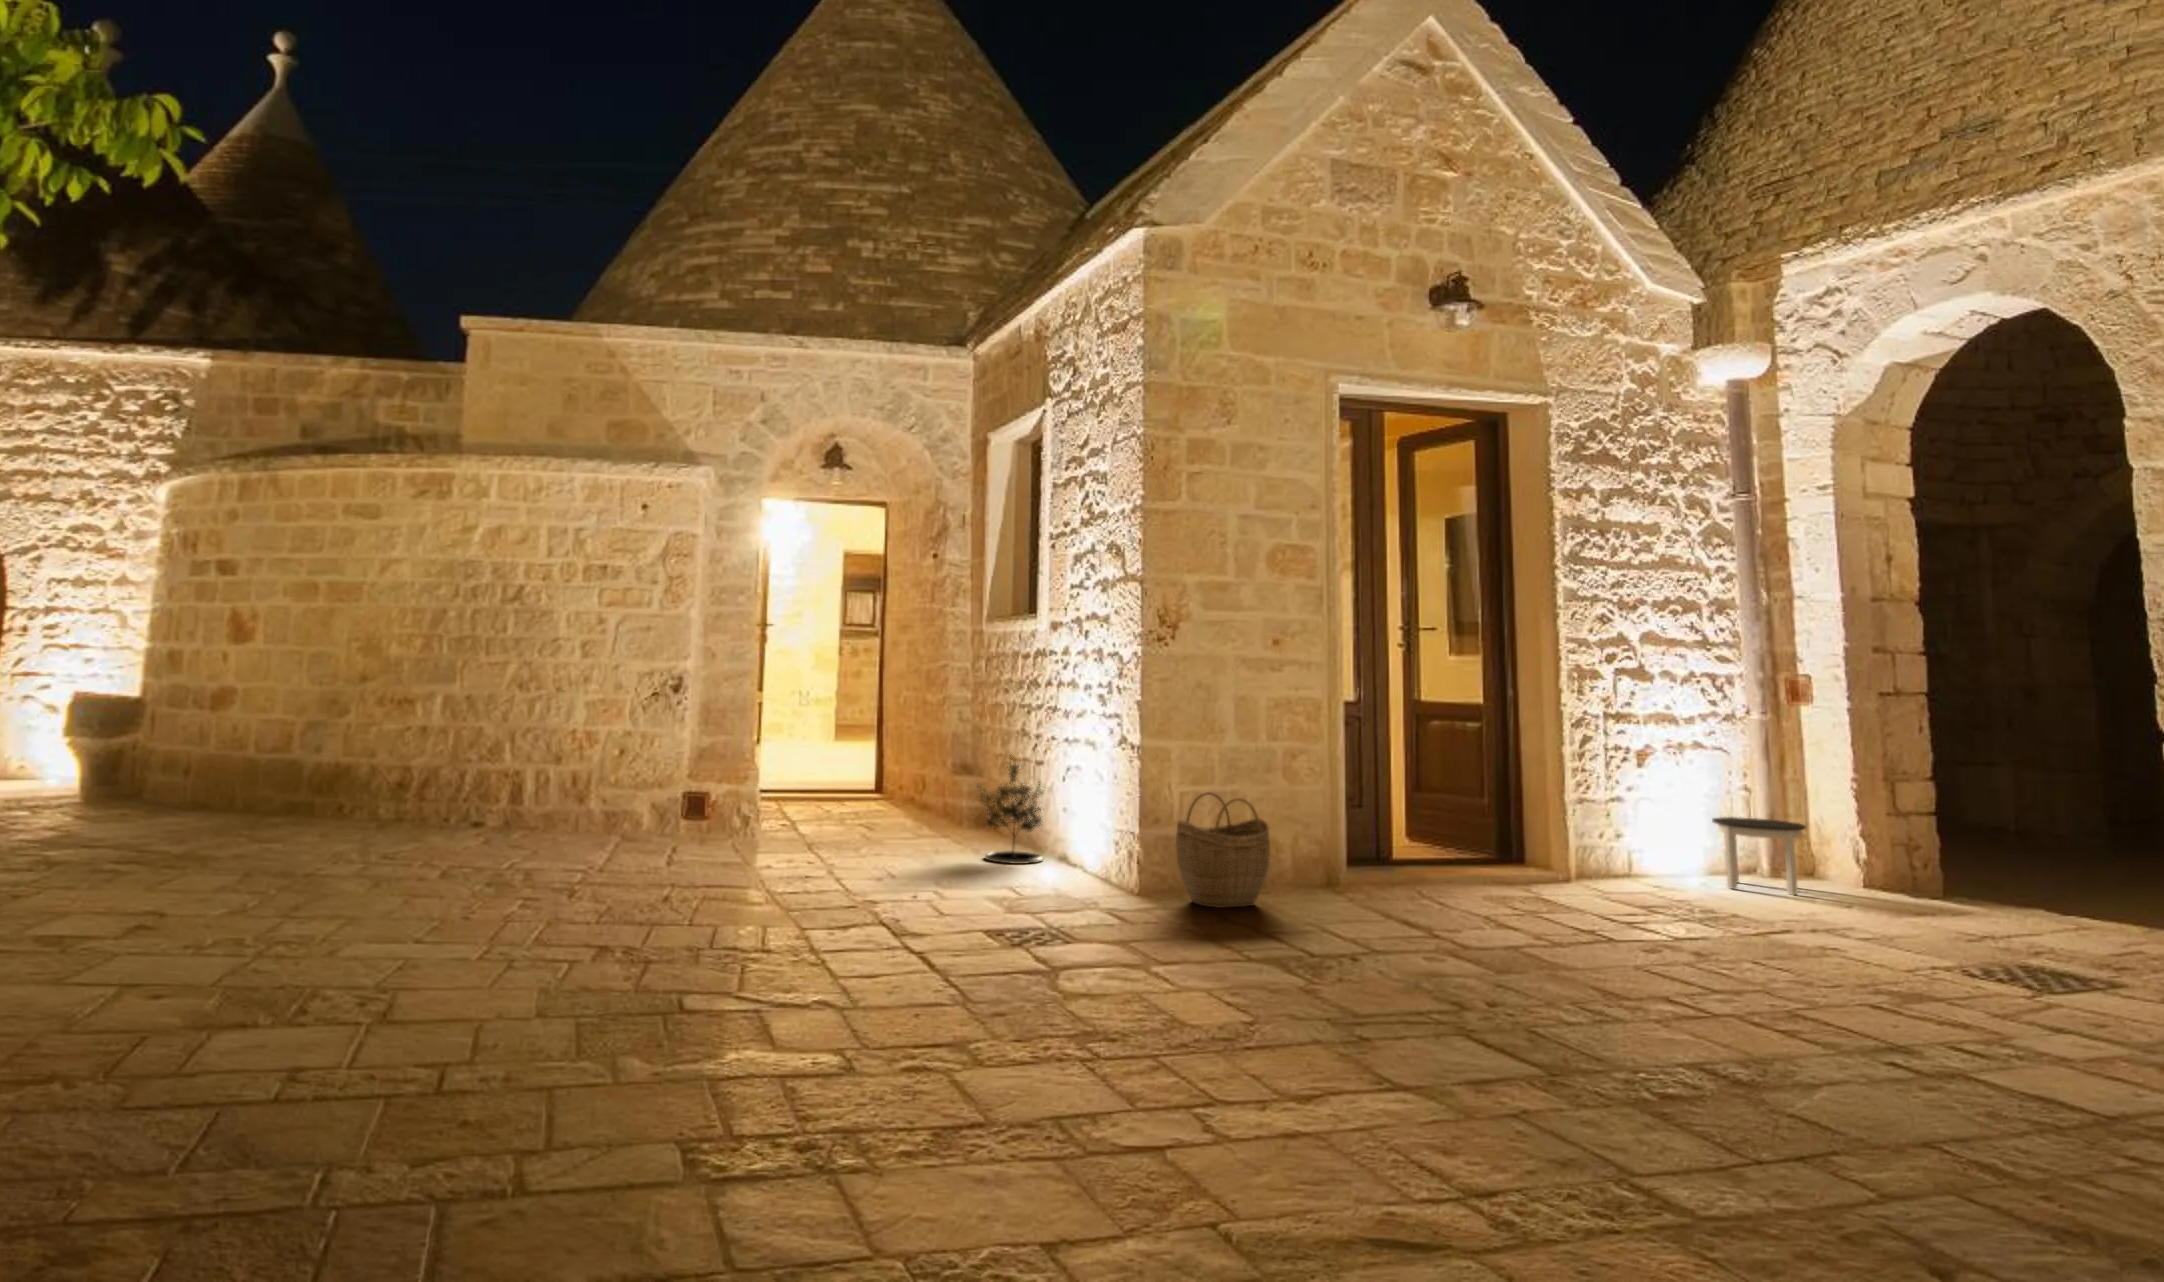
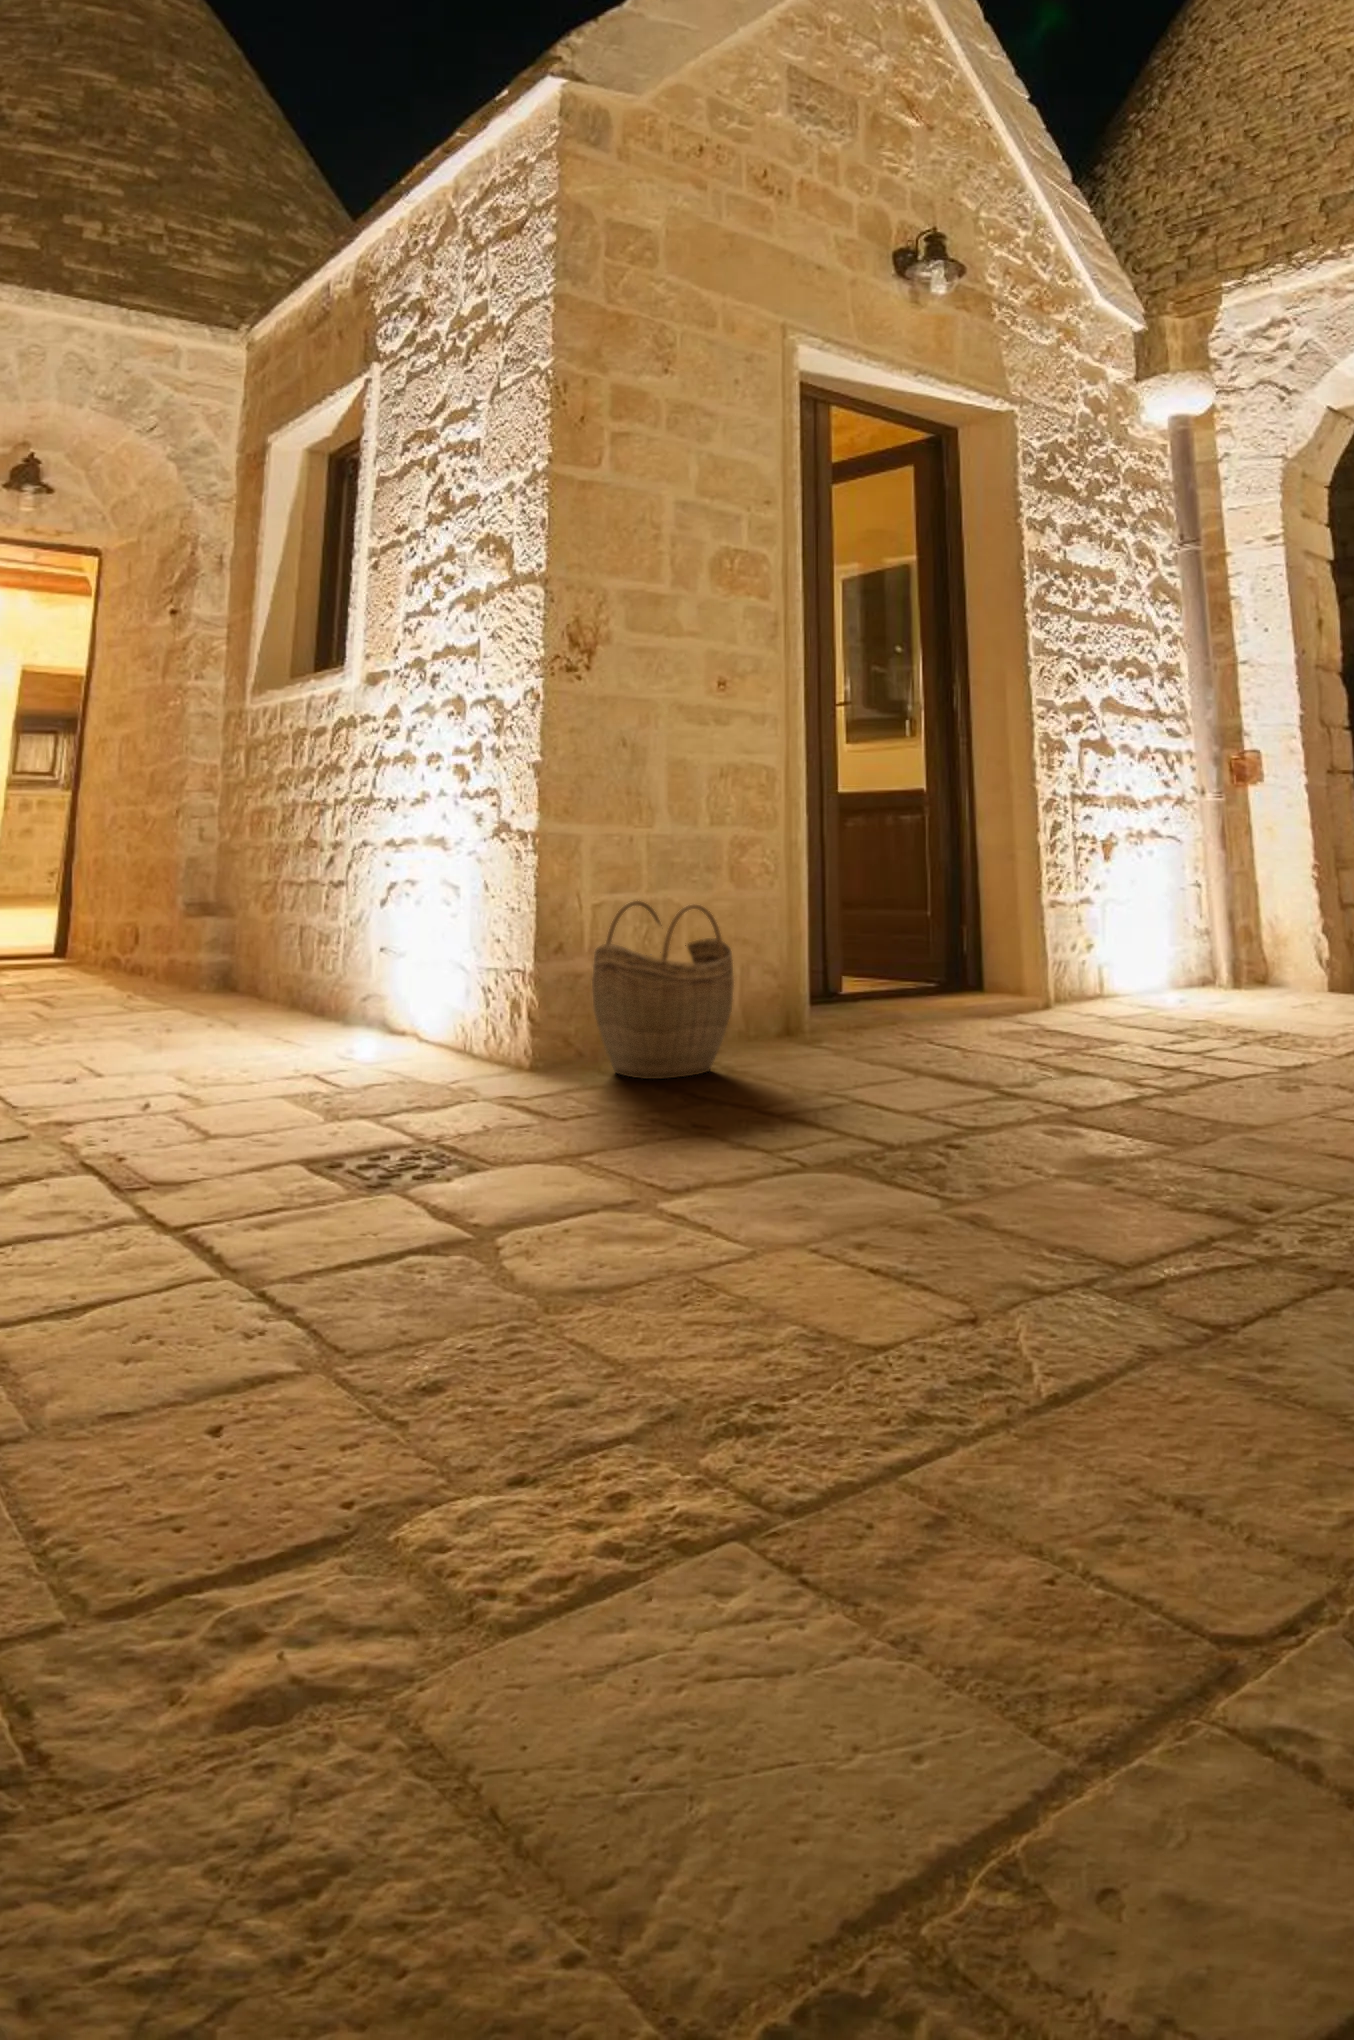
potted tree: present [977,755,1045,864] -> none [238,863,354,1038]
round table: present [1712,817,1806,895] -> none [1179,921,1287,1009]

